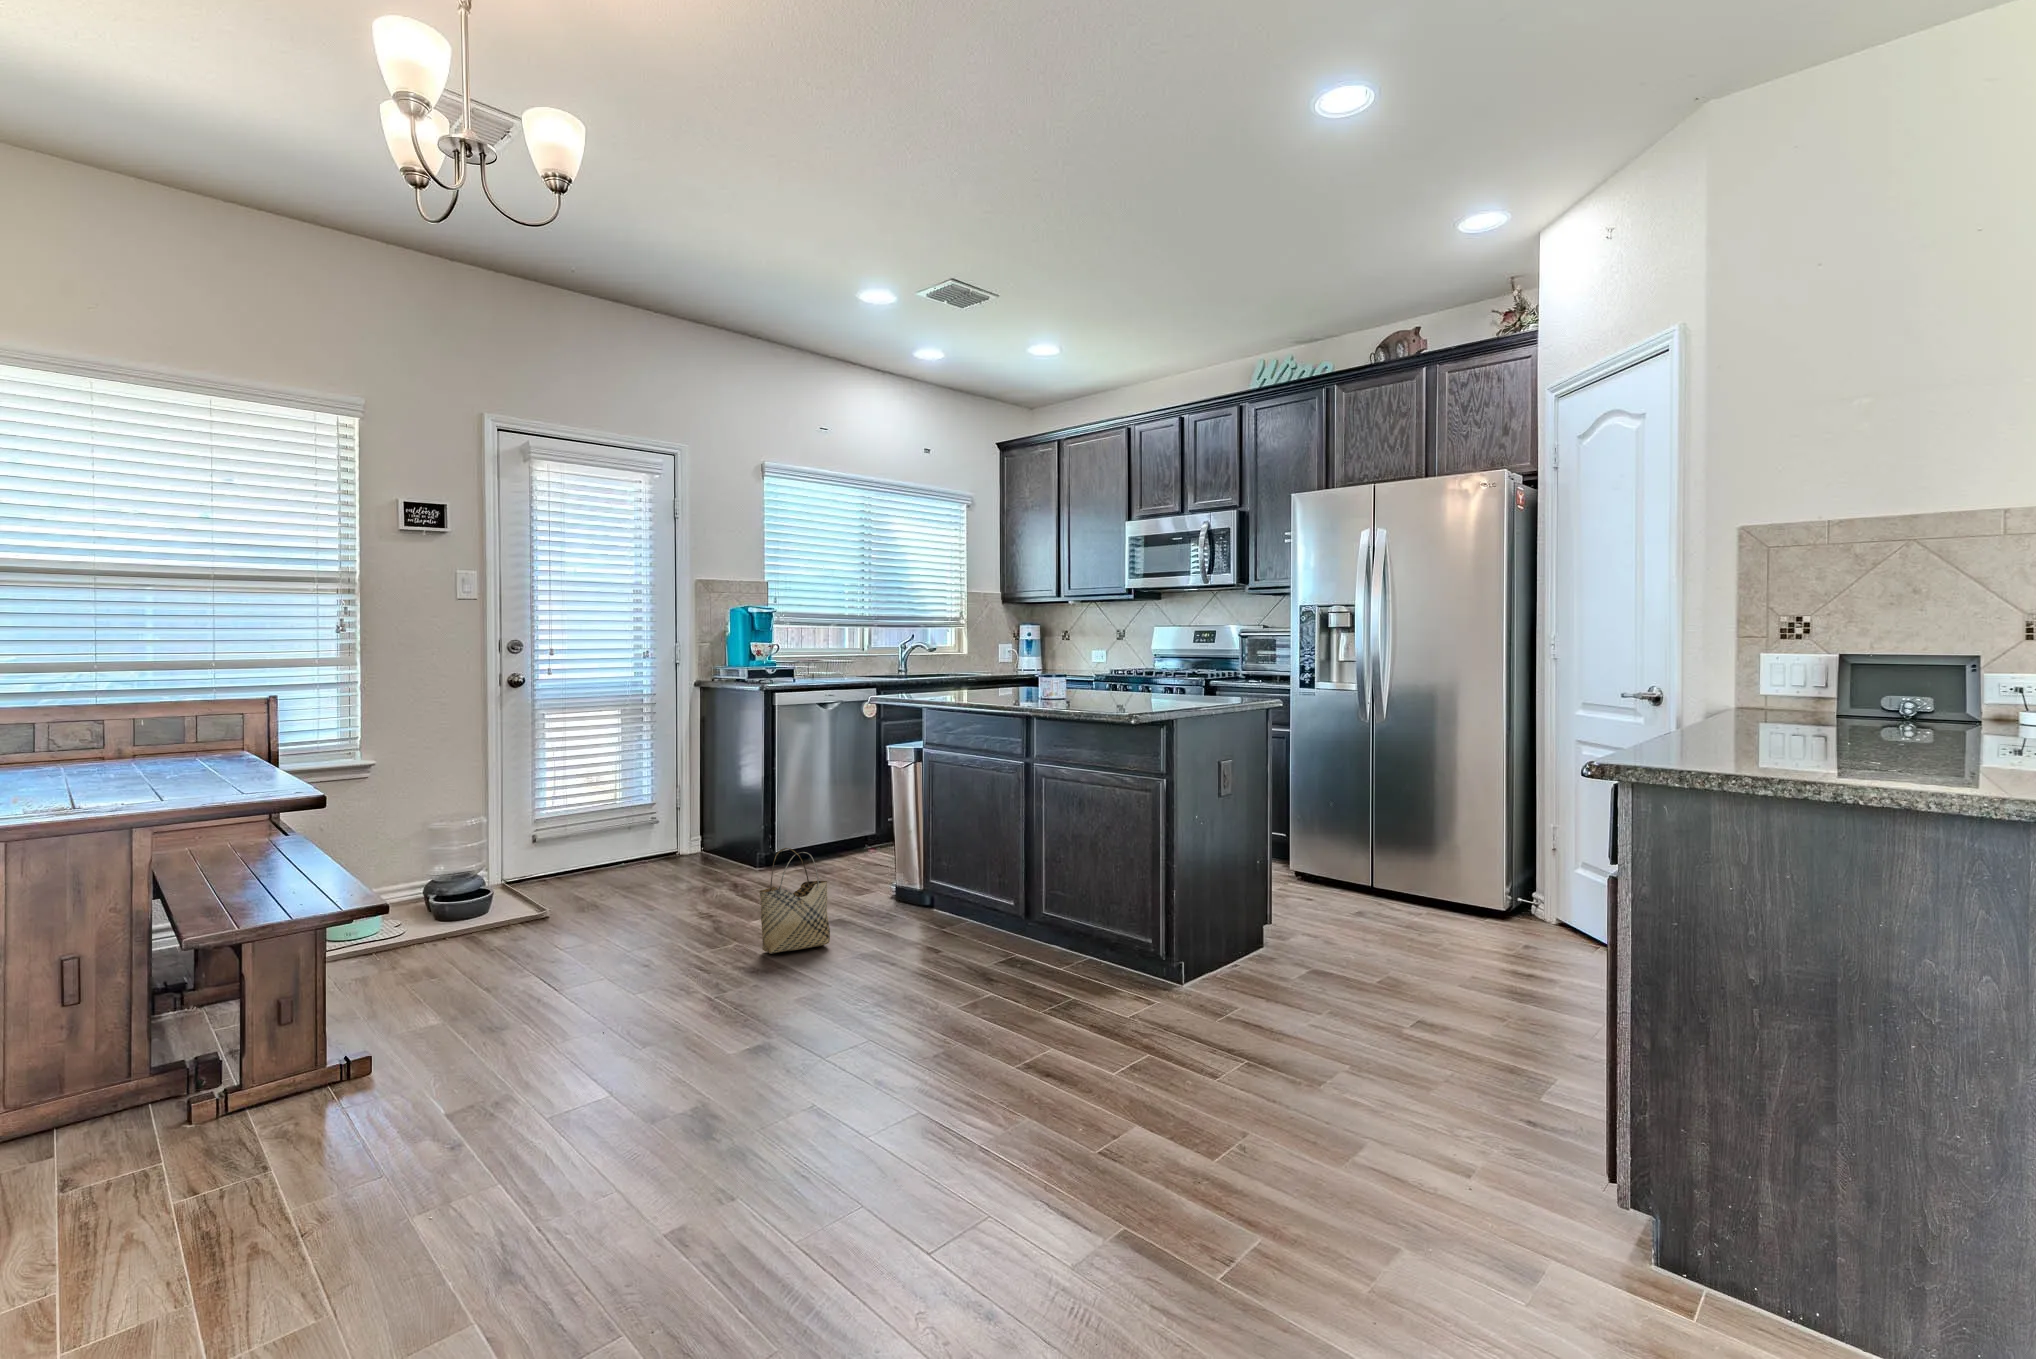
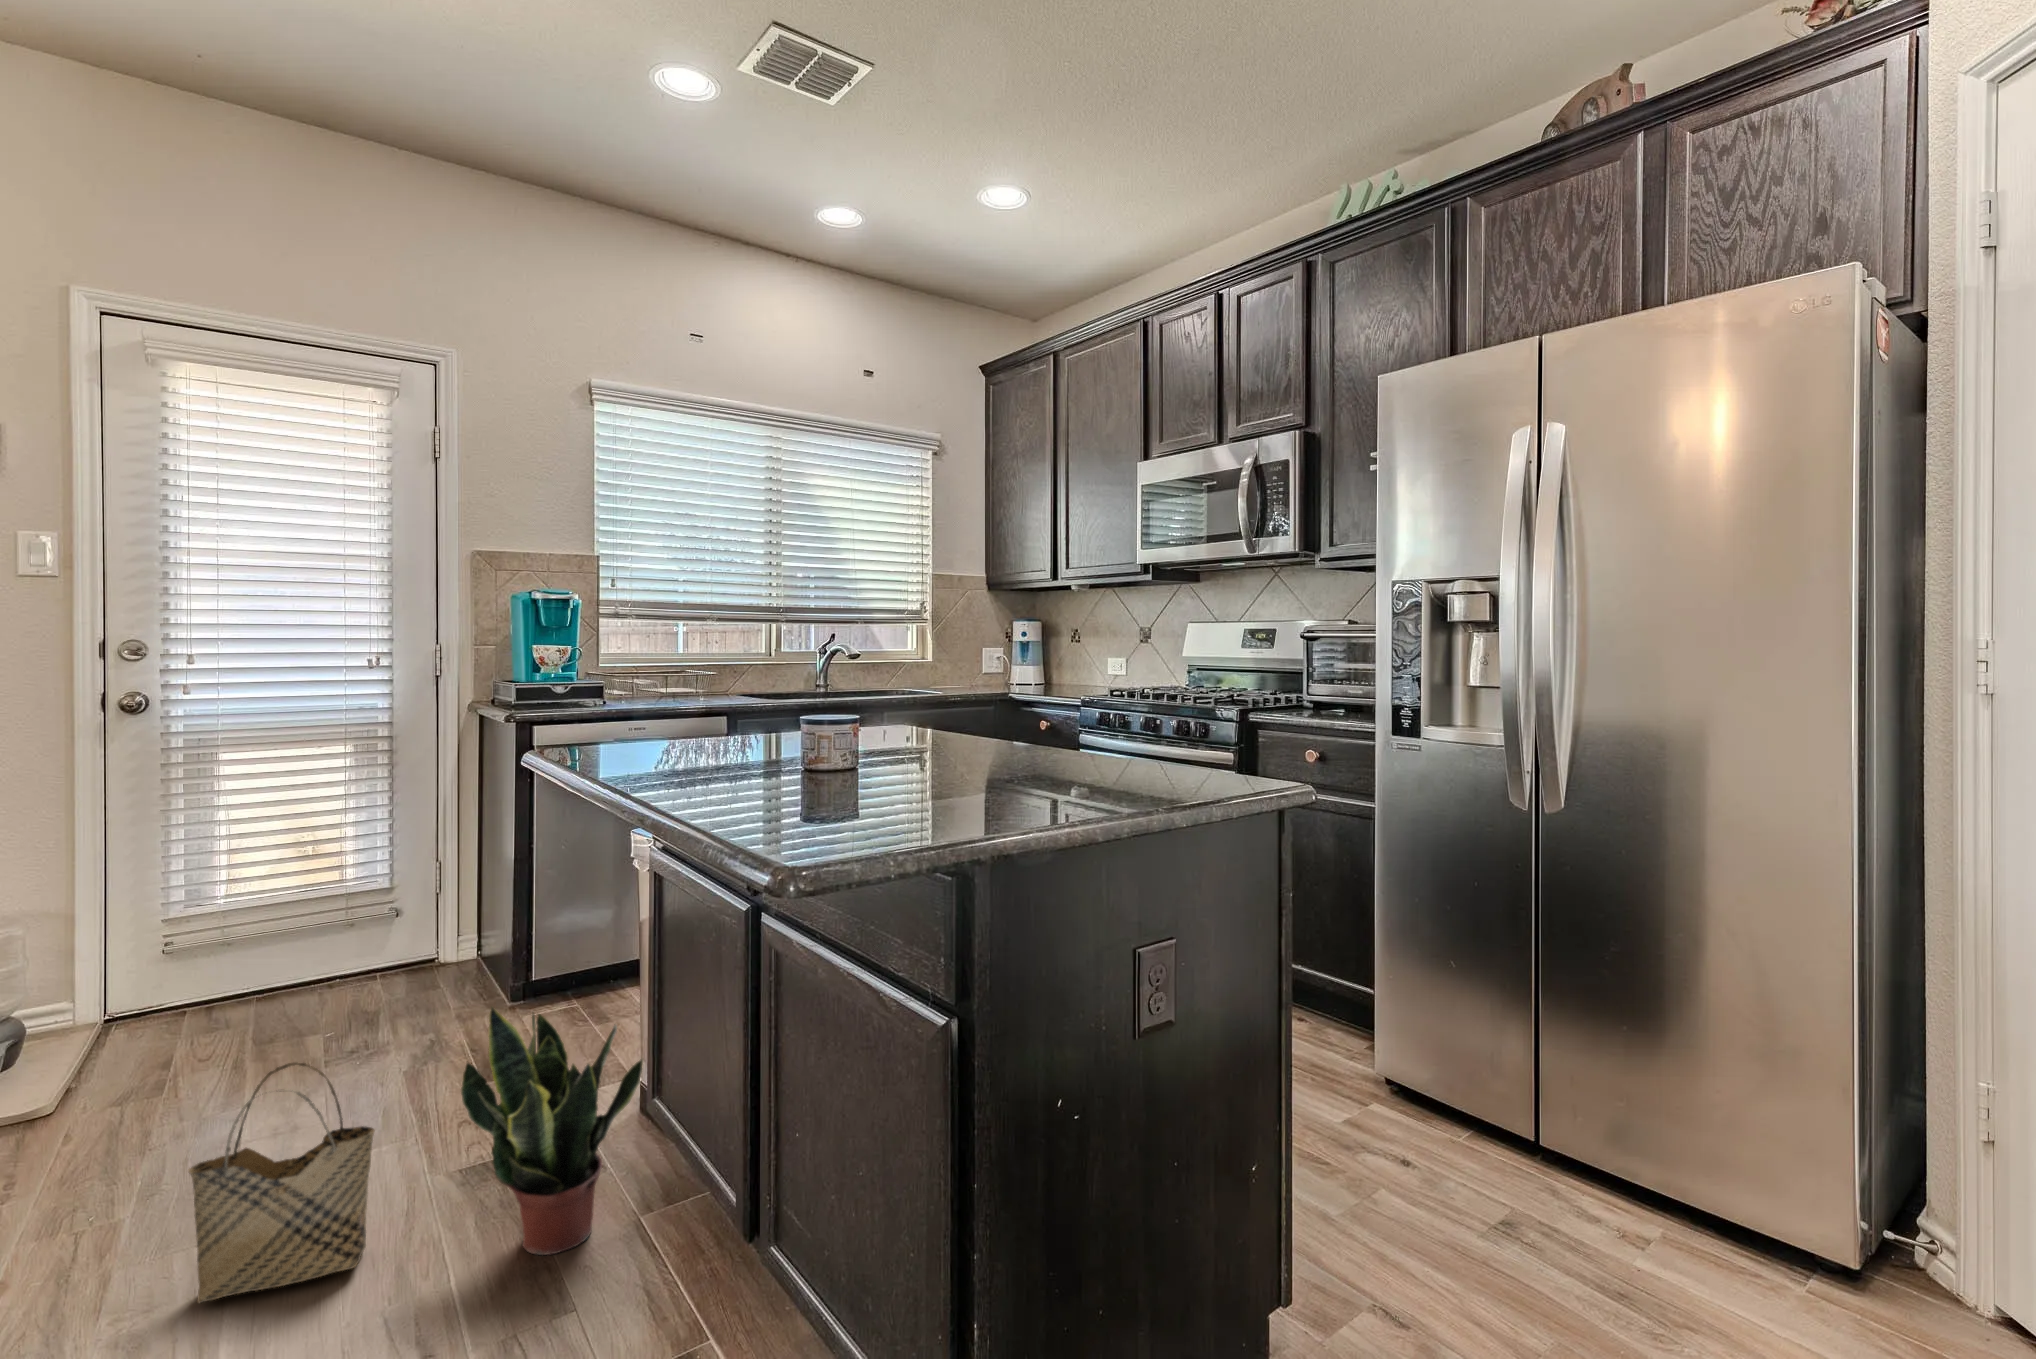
potted plant: none [870,816,946,940] -> present [461,1008,643,1255]

